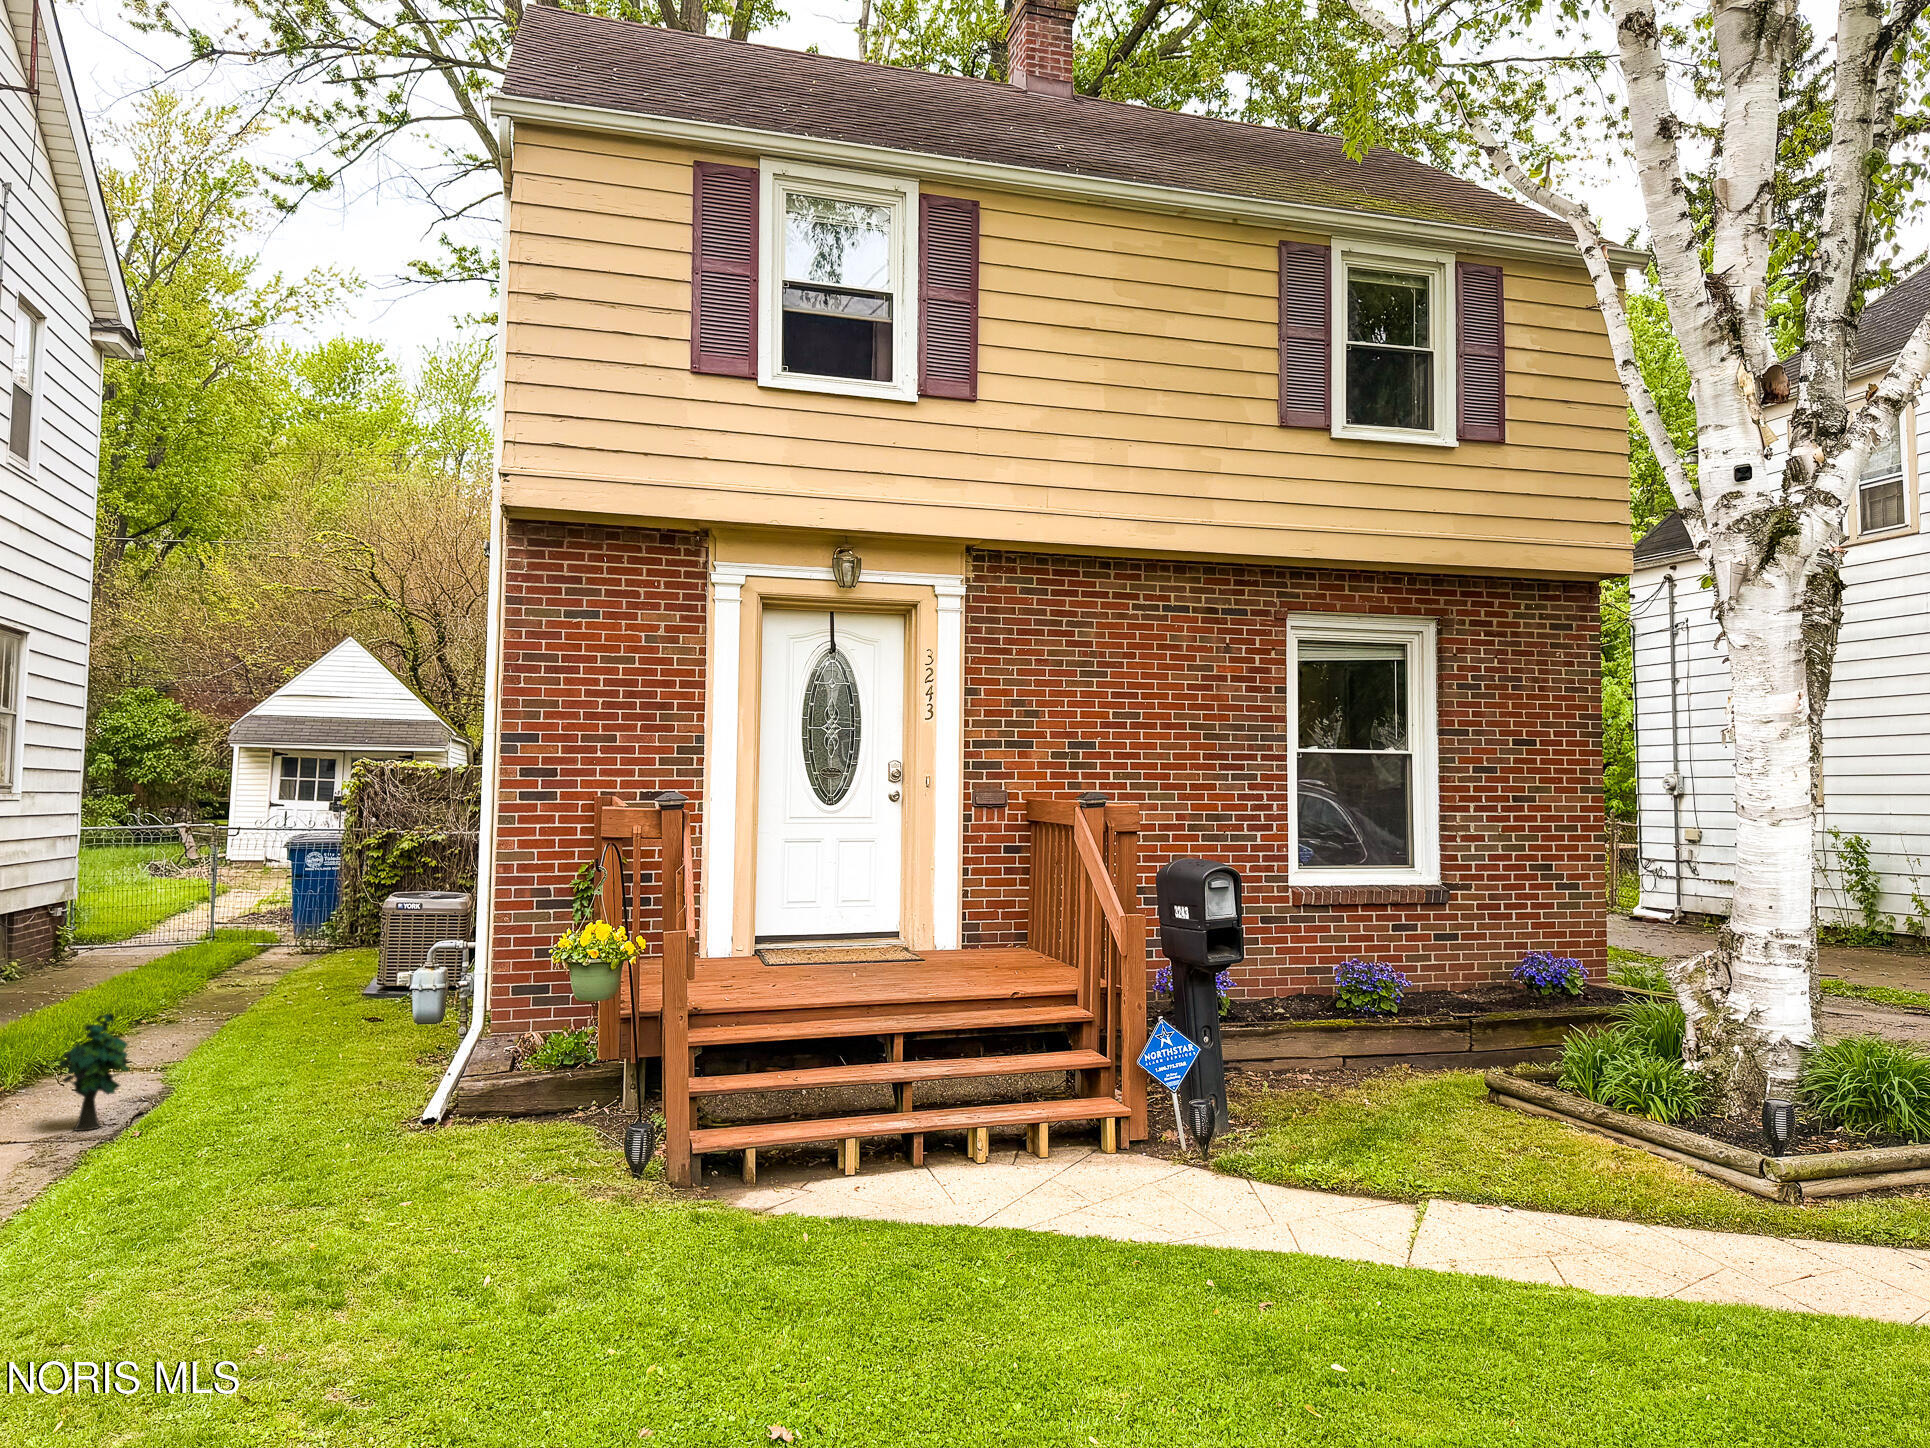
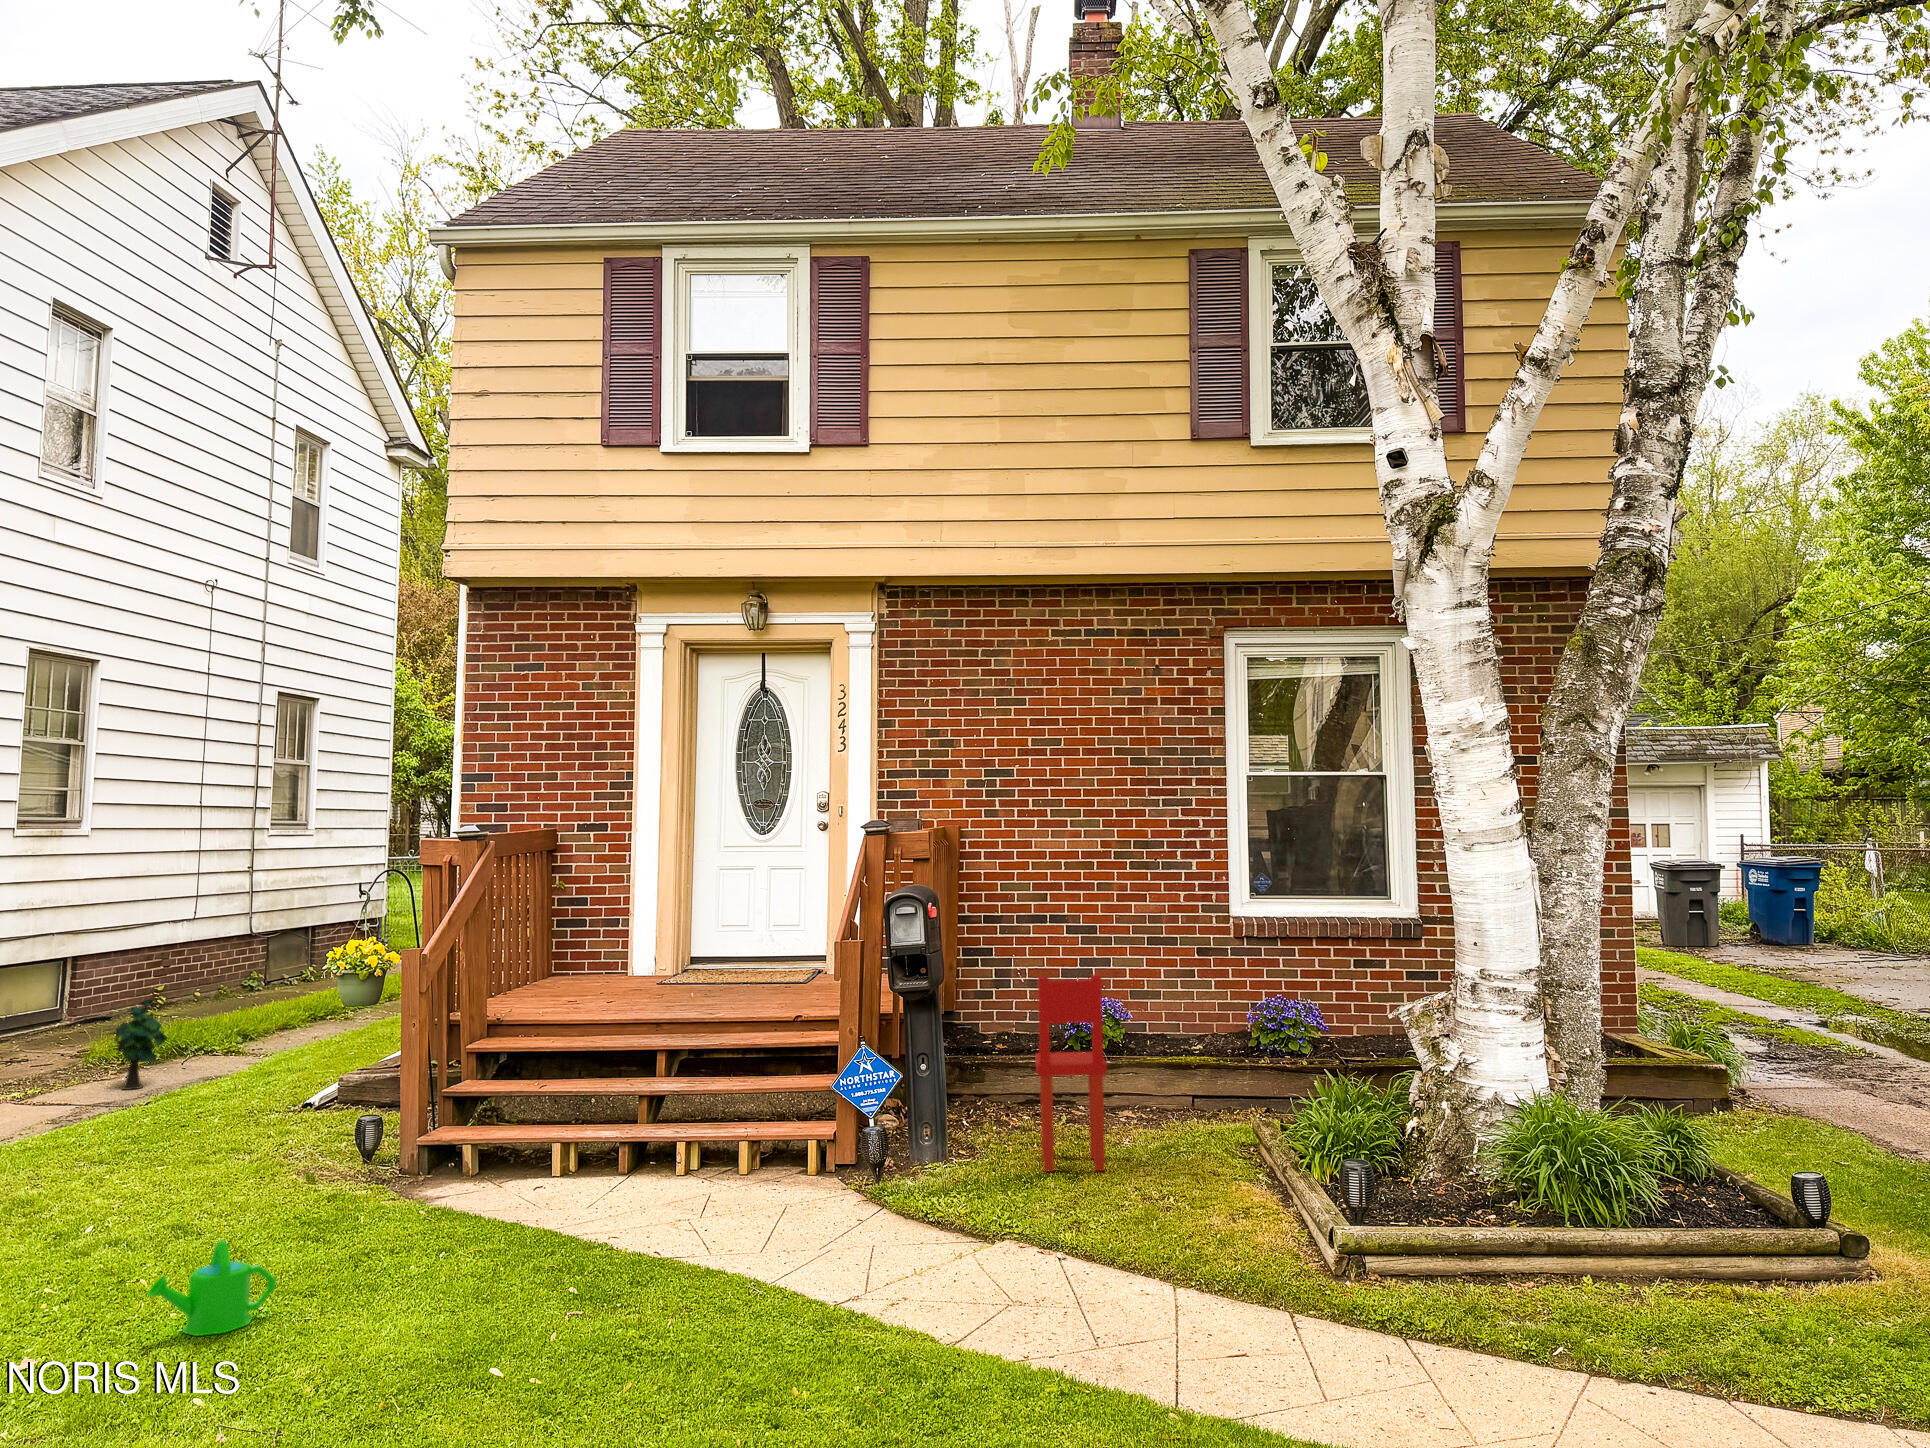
chair: none [1269,941,1363,1133] -> present [1035,974,1107,1171]
watering can: none [787,1279,876,1393] -> present [148,1240,276,1336]

